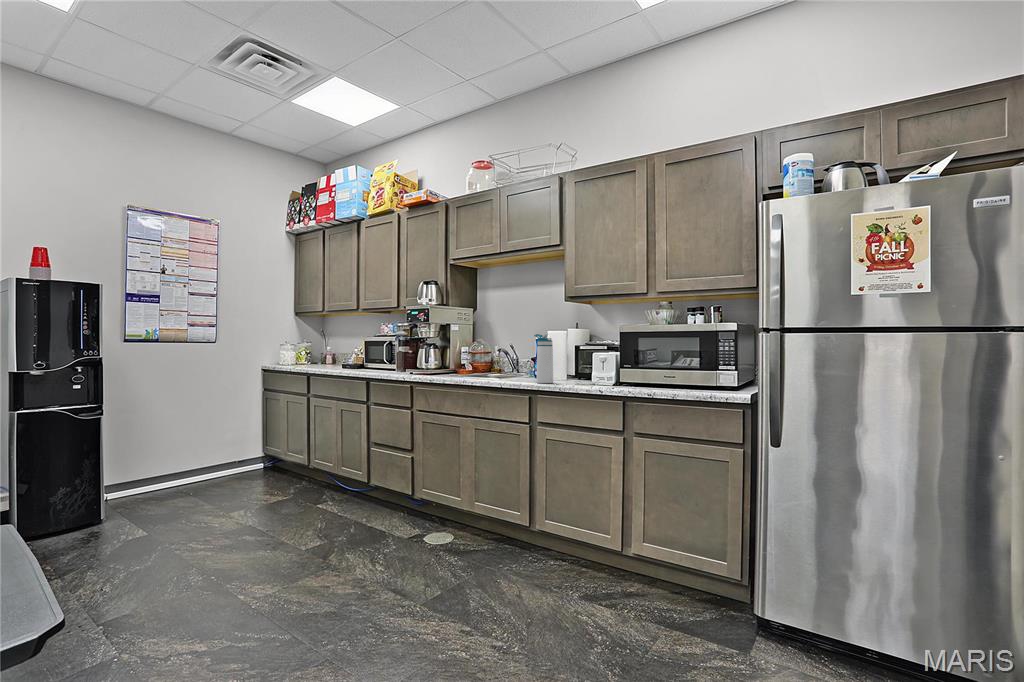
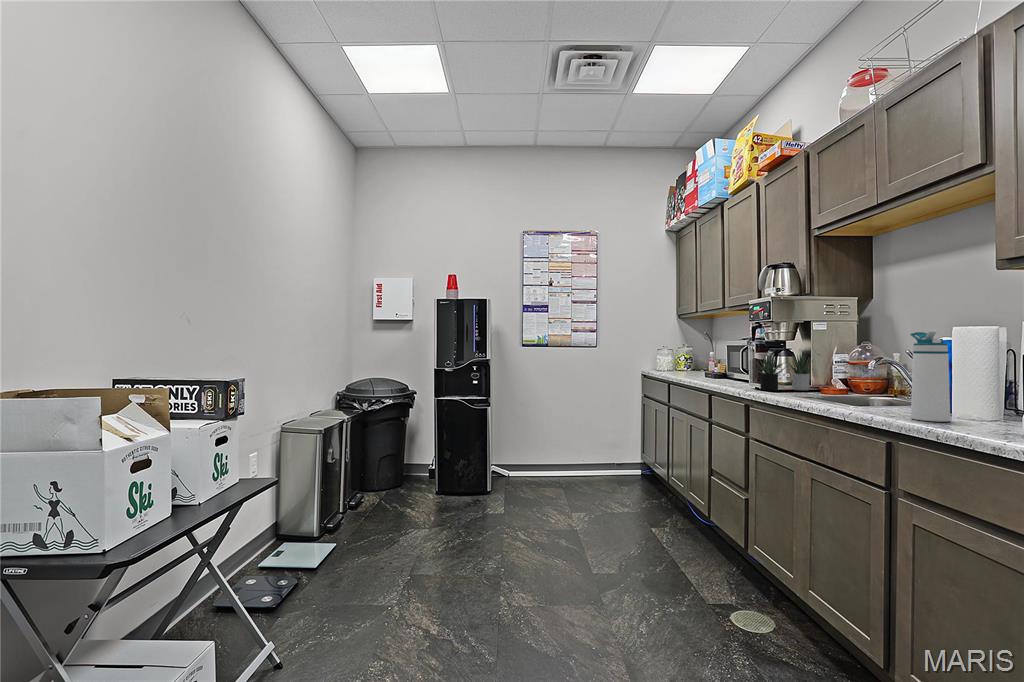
succulent plant: none [412,346,451,375] -> present [753,354,812,391]

